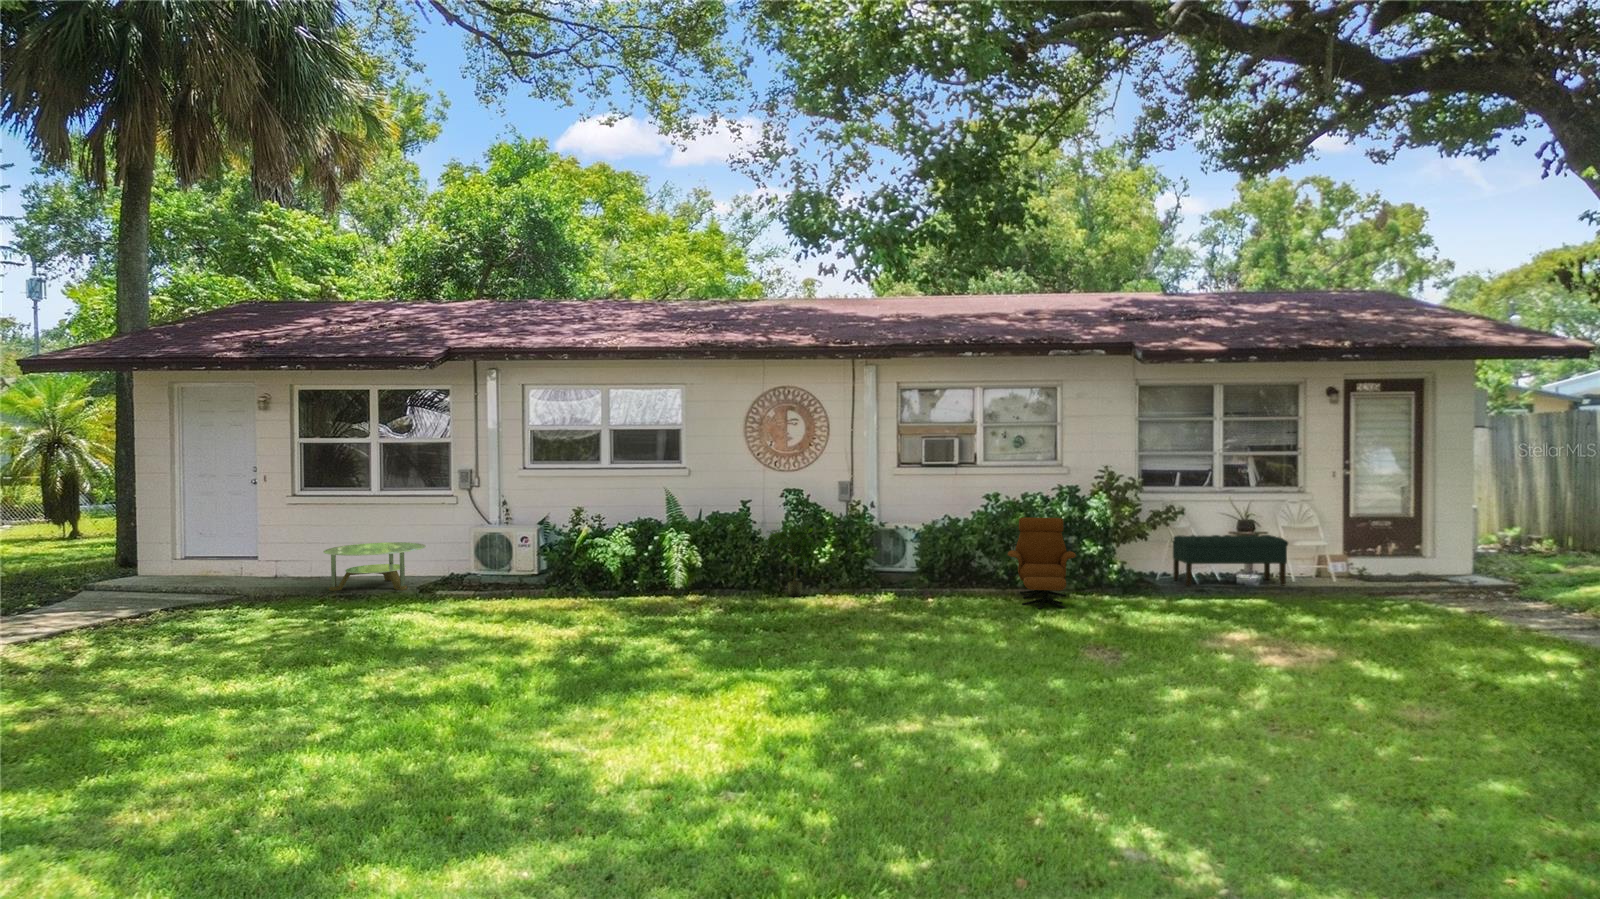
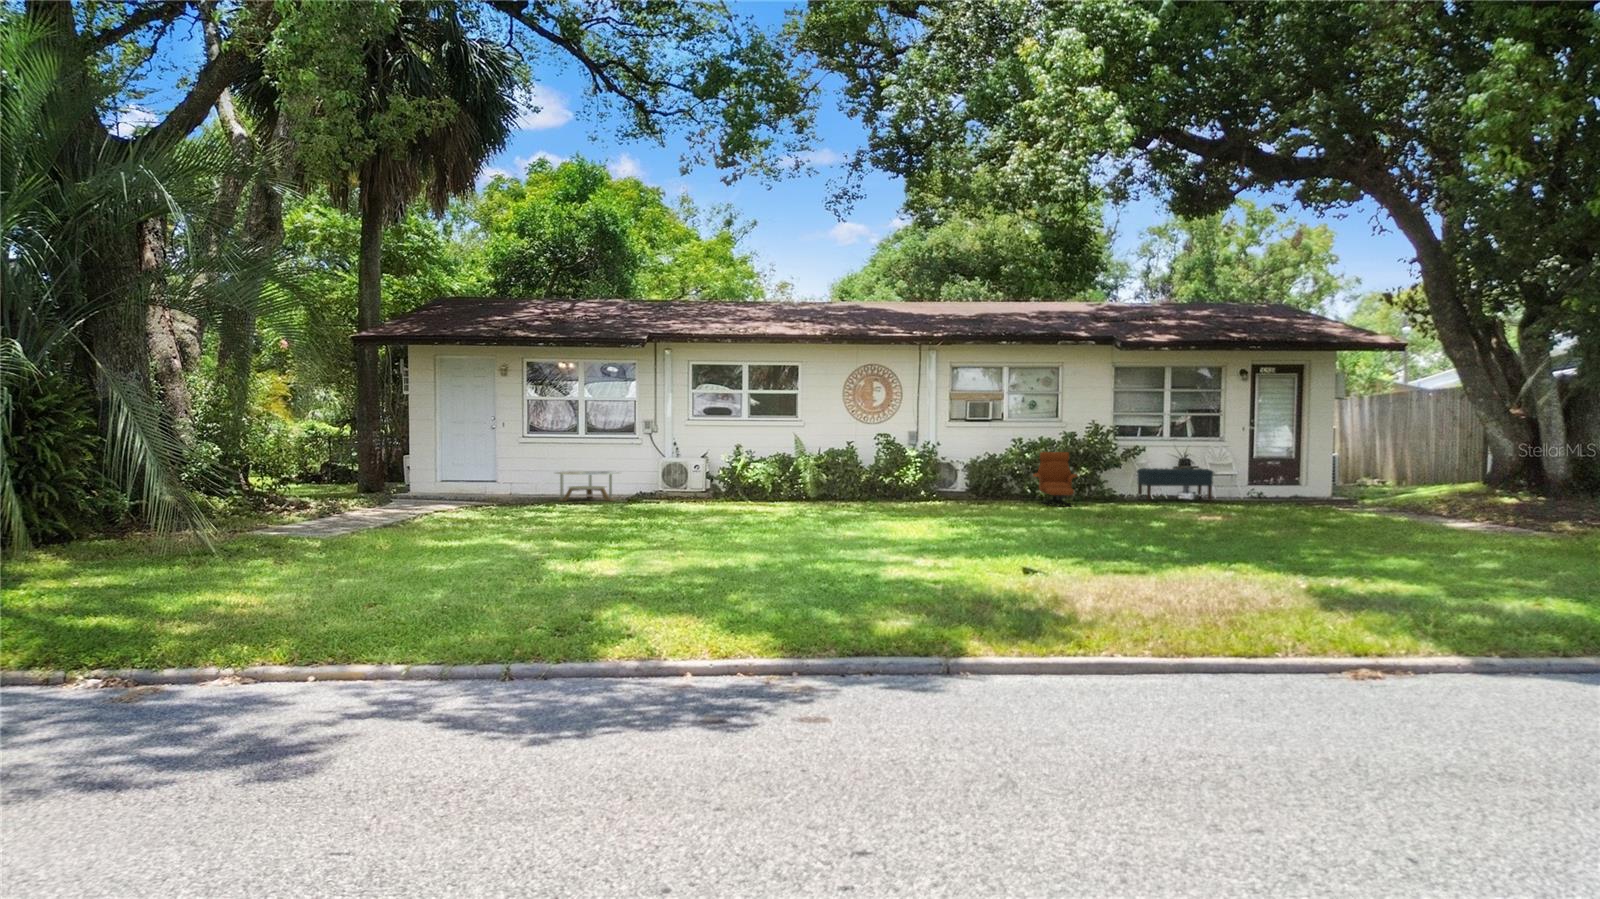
potted plant: present [764,525,817,597] -> none [871,455,908,503]

